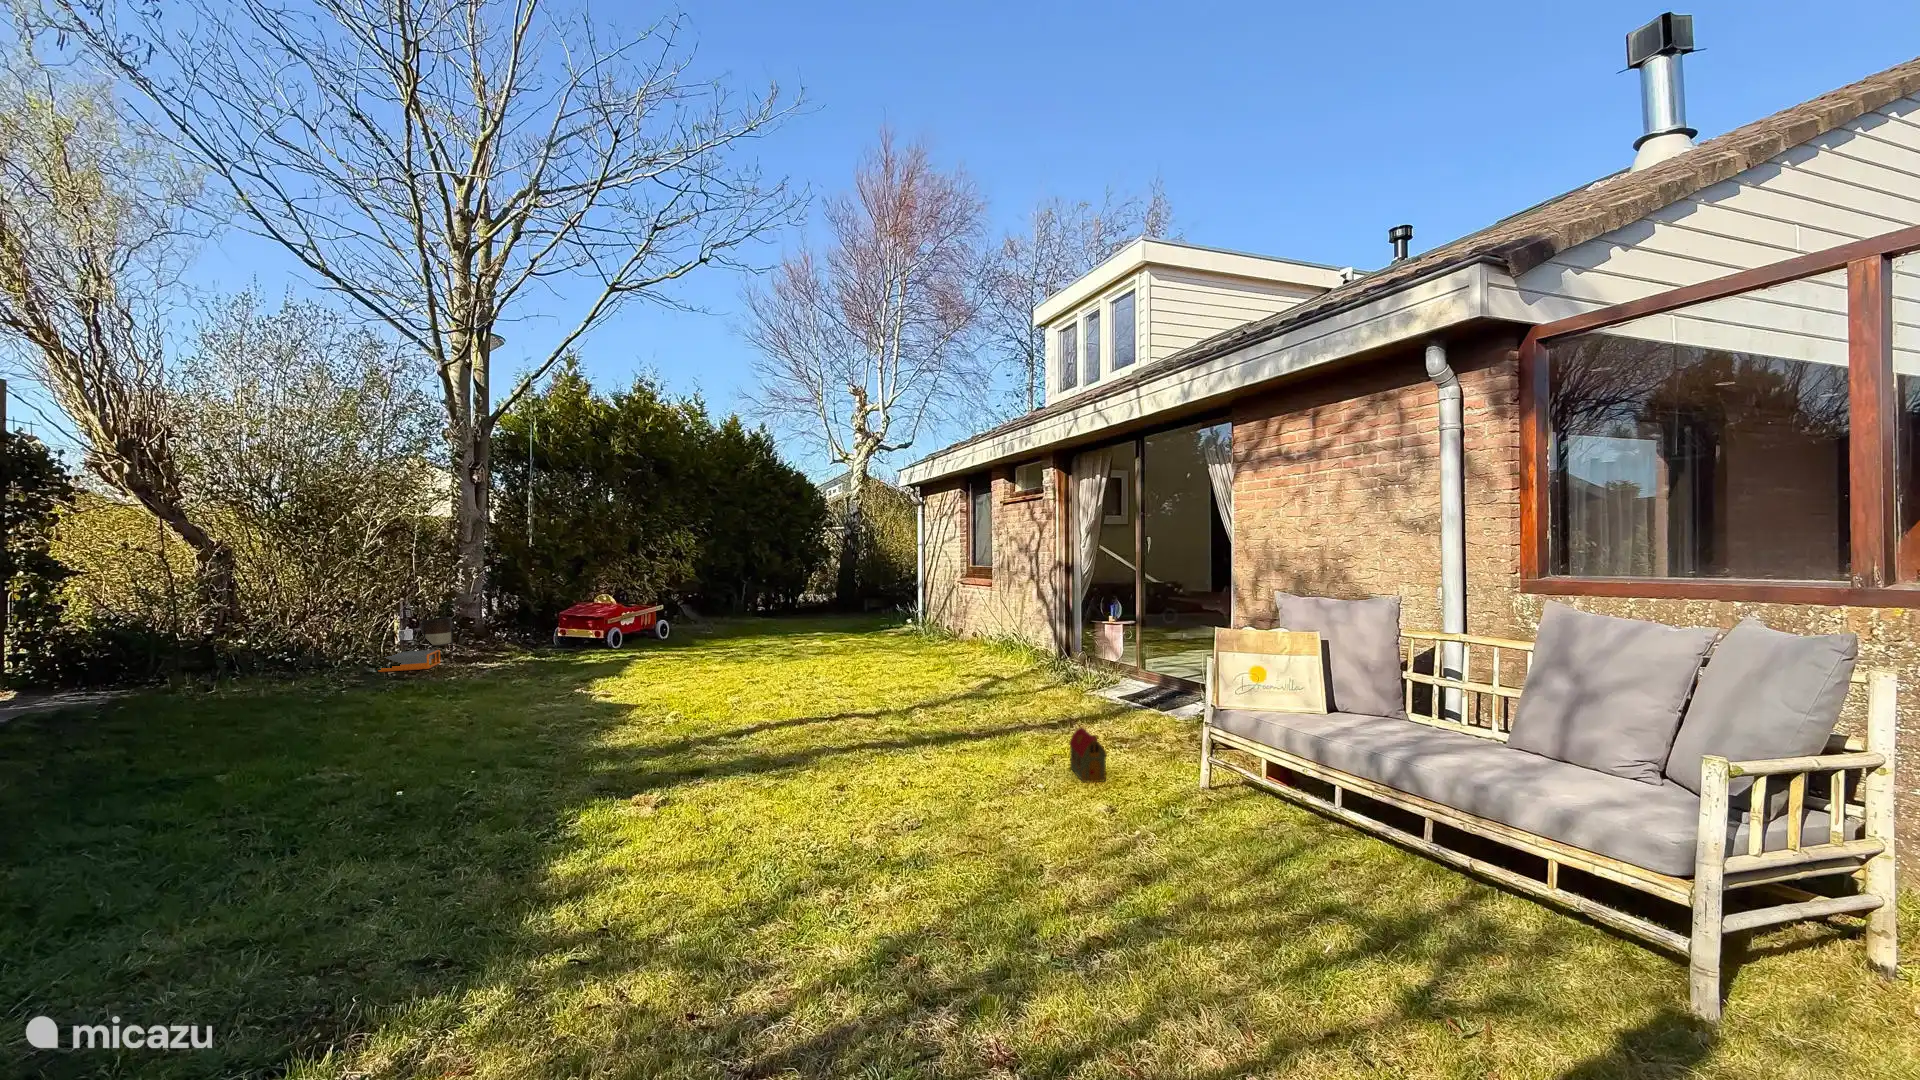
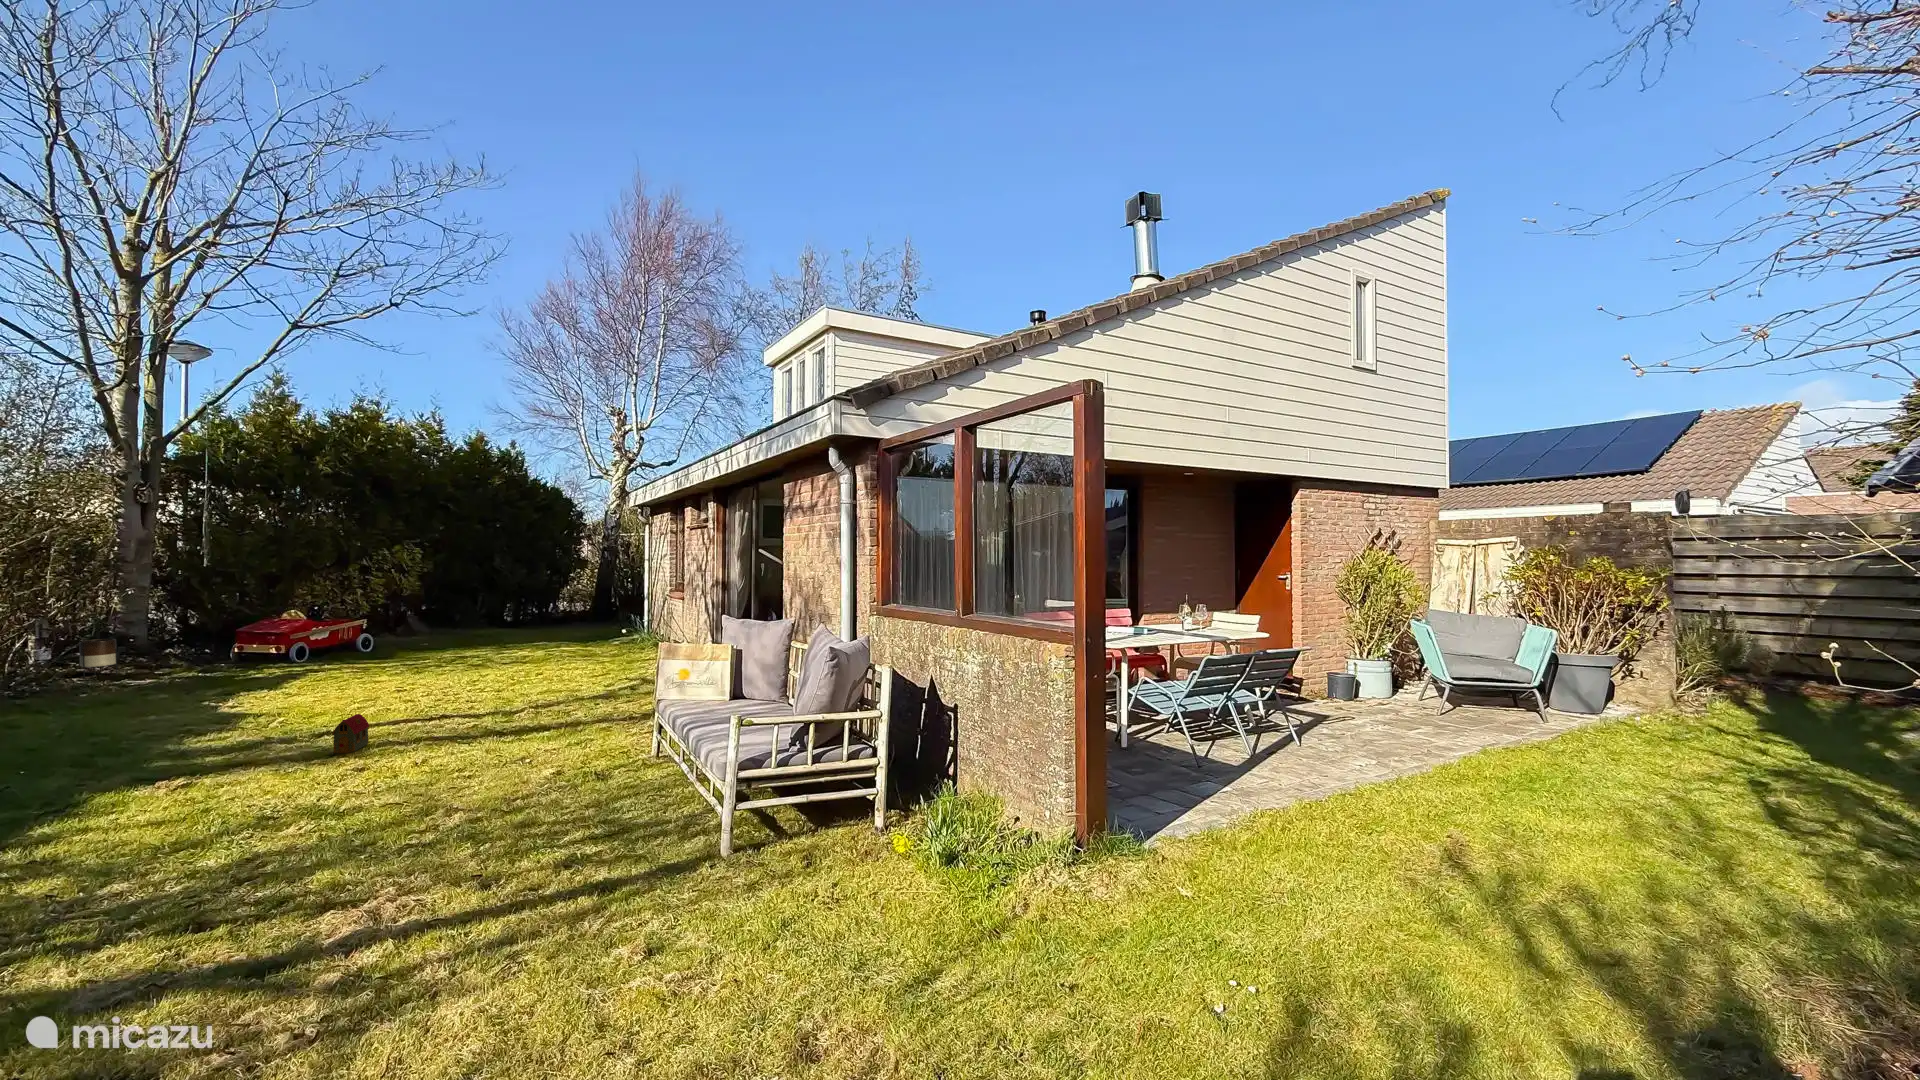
storage box: present [378,650,440,672] -> none [19,671,94,693]
toy house: present [1069,727,1107,782] -> present [332,714,369,753]

